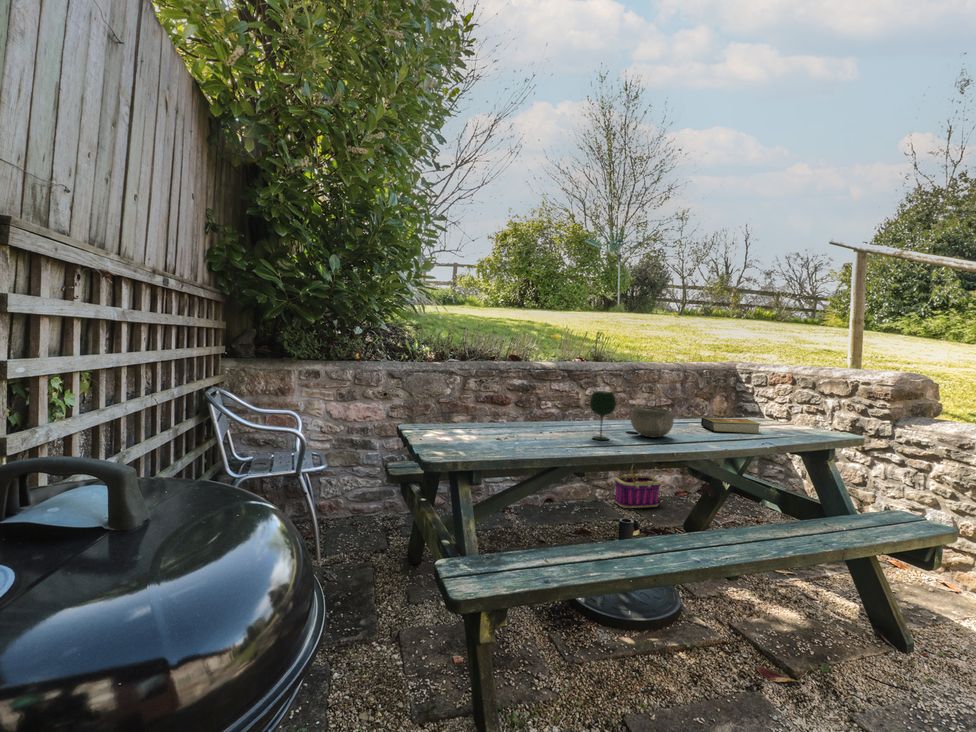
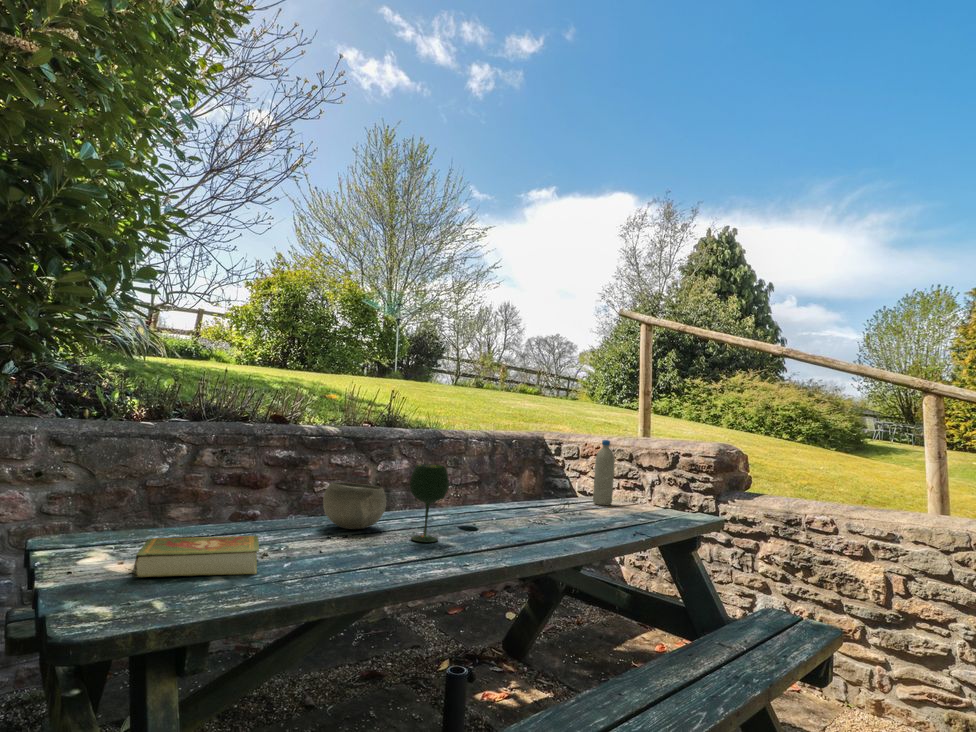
water bottle: none [757,372,777,425] -> present [593,440,615,505]
bowl: present [631,406,673,437] -> present [323,482,386,529]
book: present [701,418,760,434] -> present [133,536,259,577]
basket: present [614,467,661,508] -> none [409,538,468,625]

